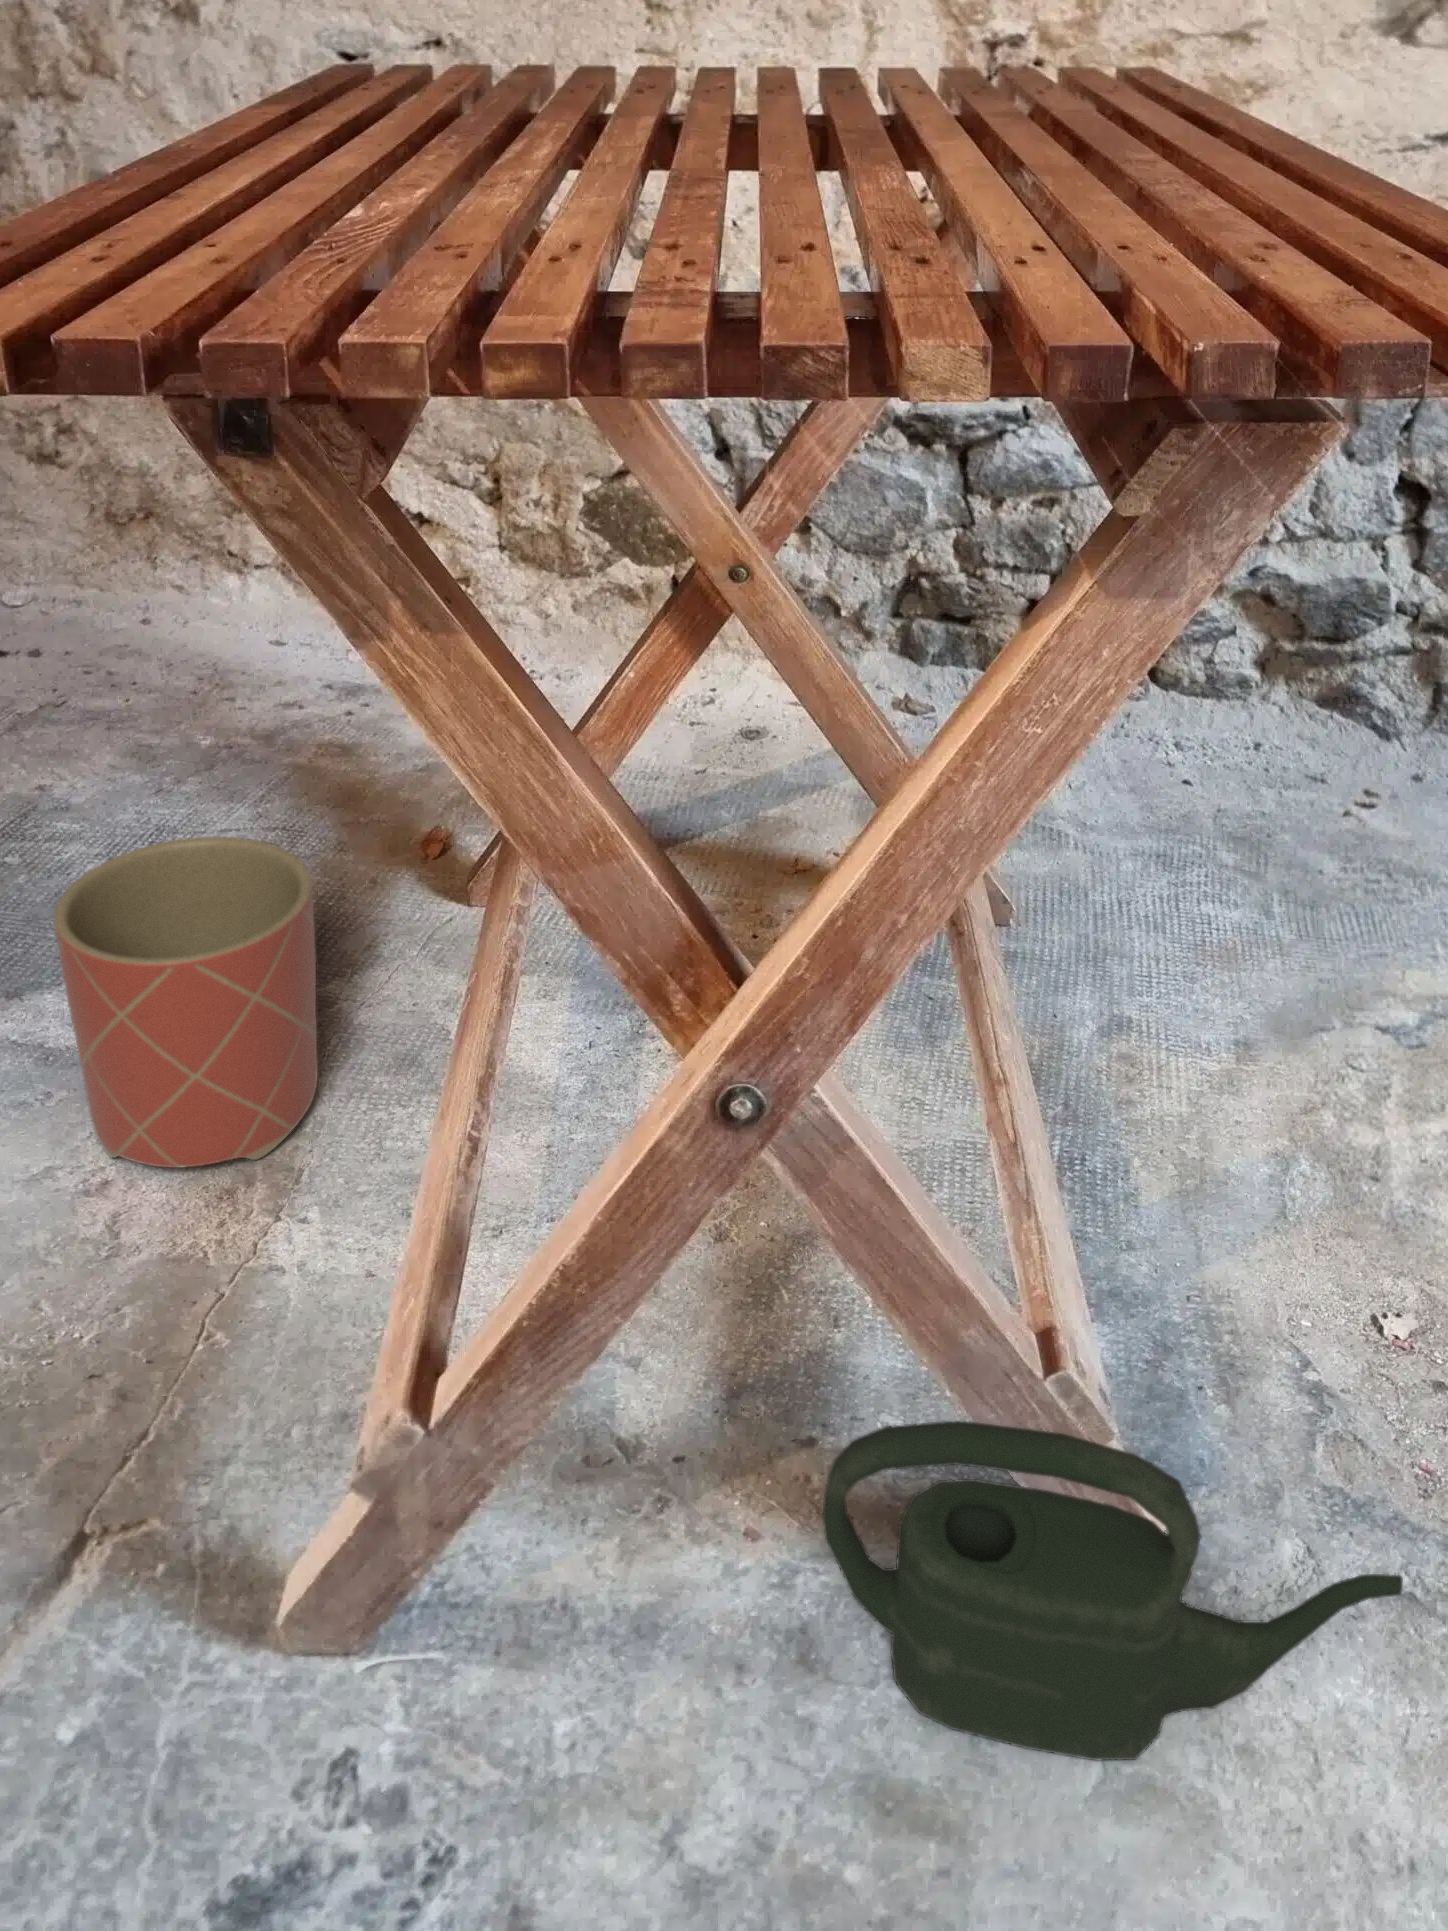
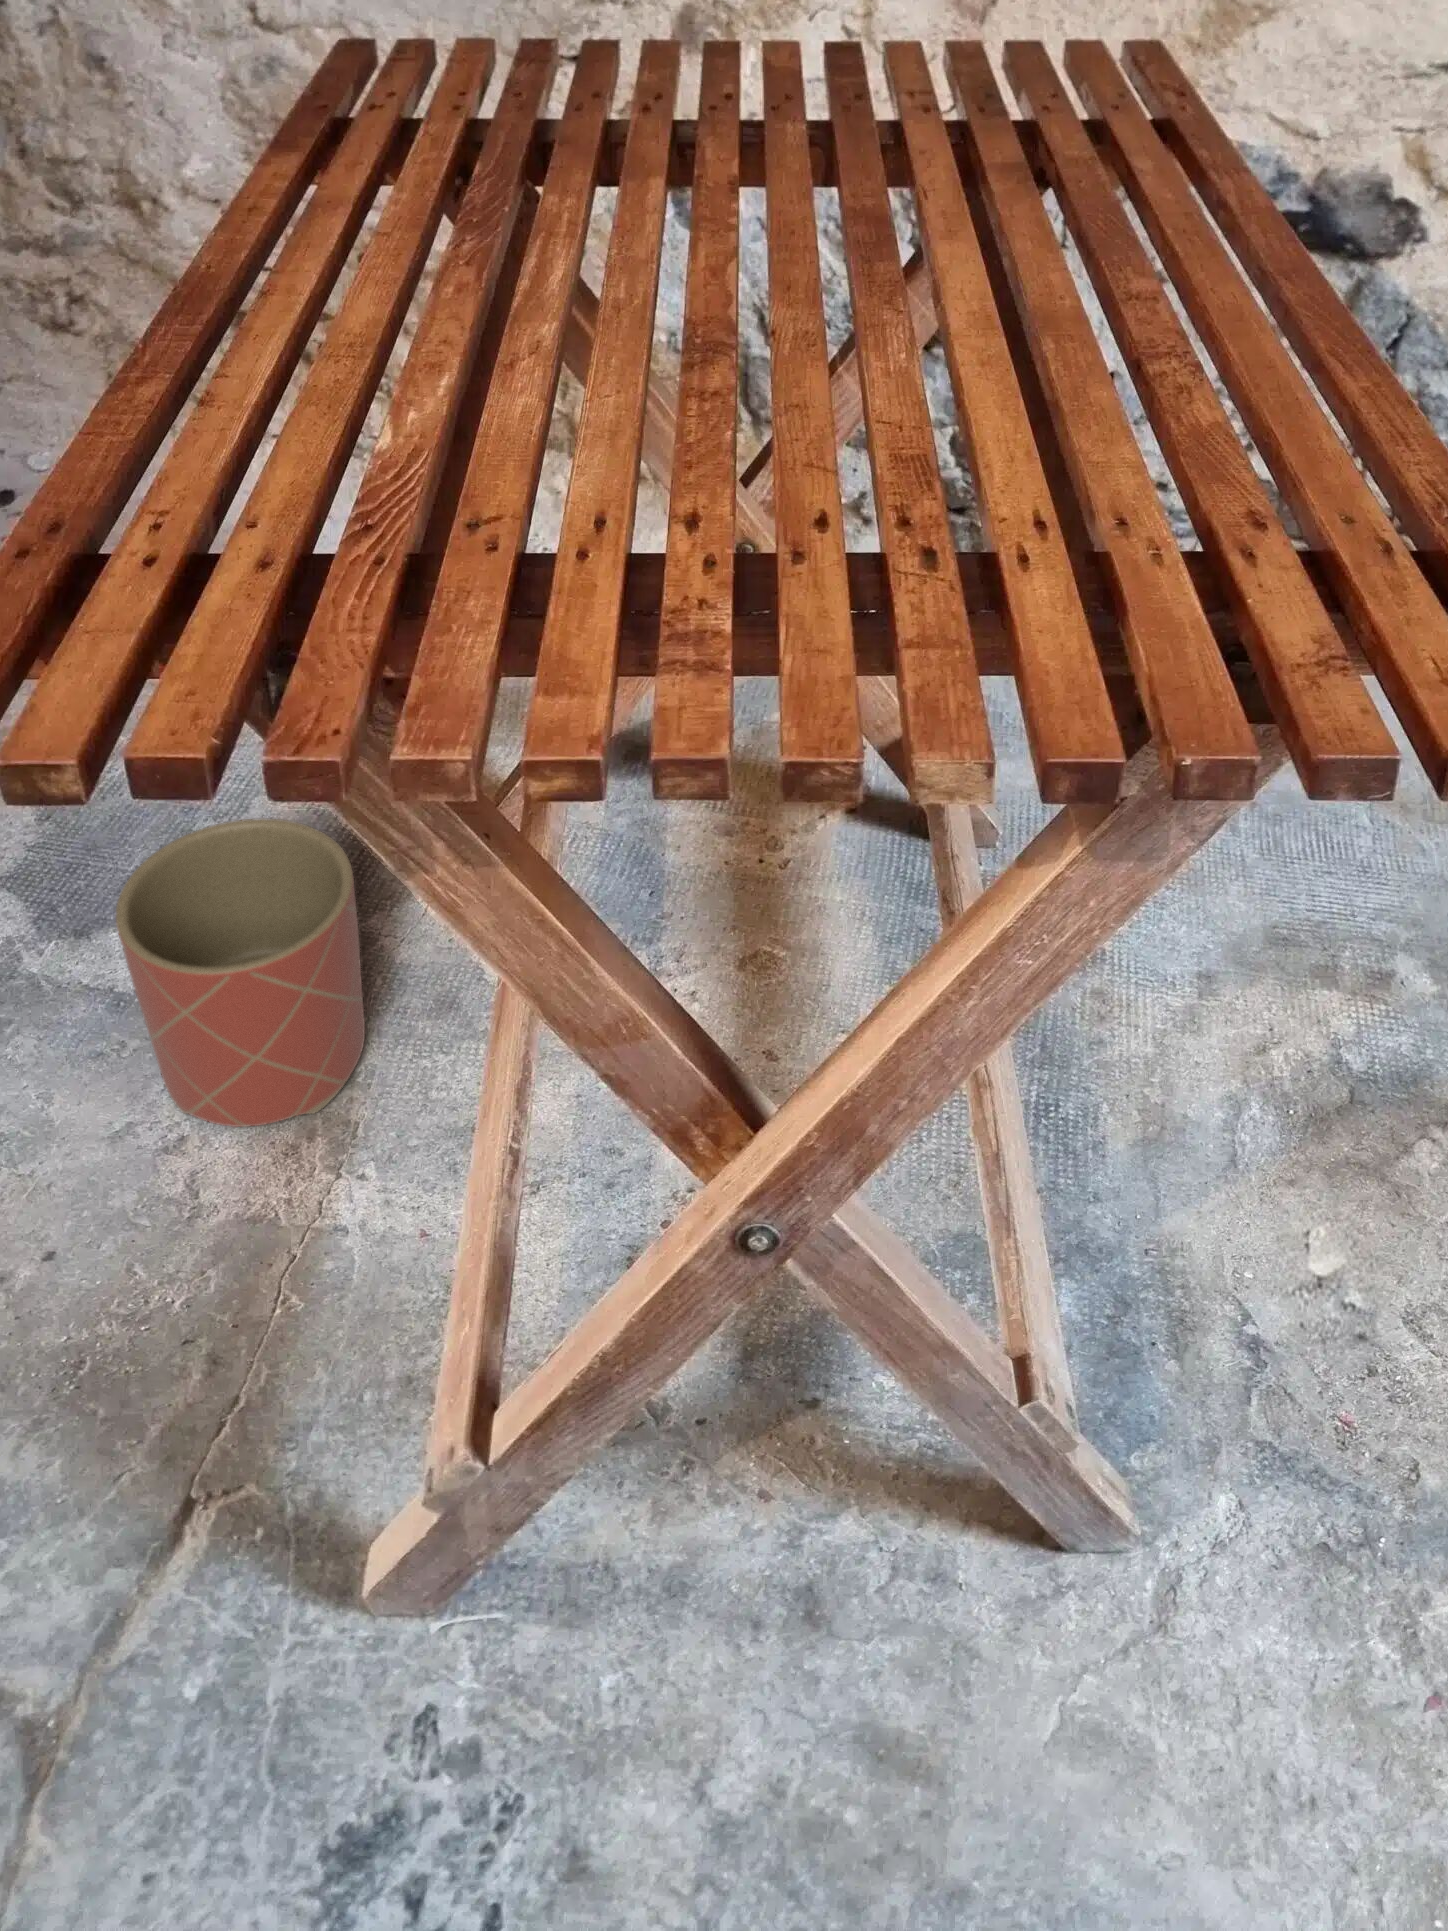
watering can: present [823,1420,1403,1761] -> none [829,1458,1322,1707]

